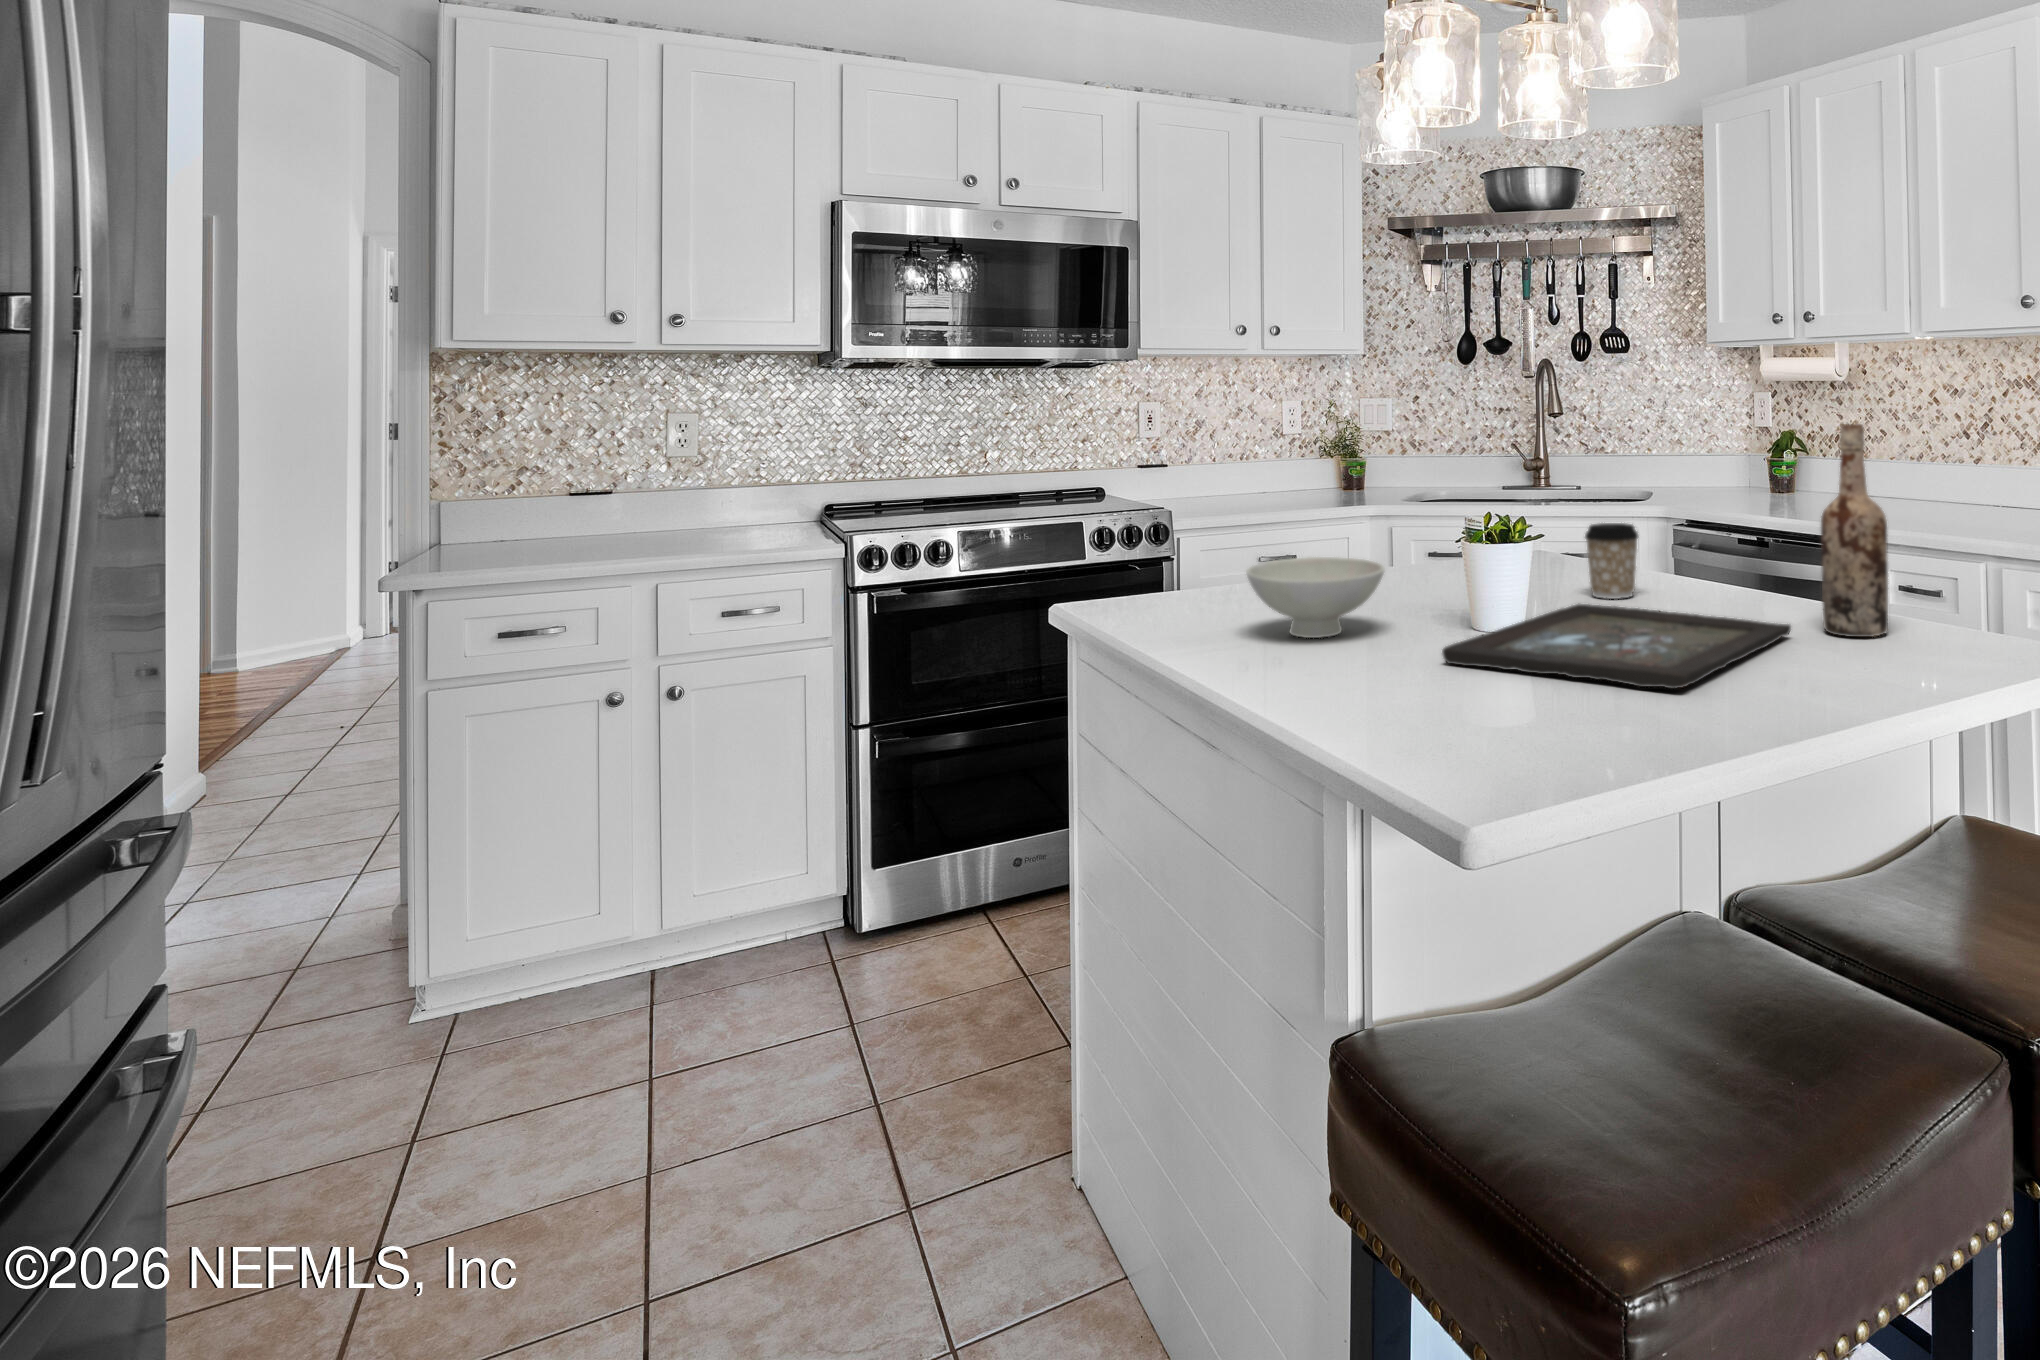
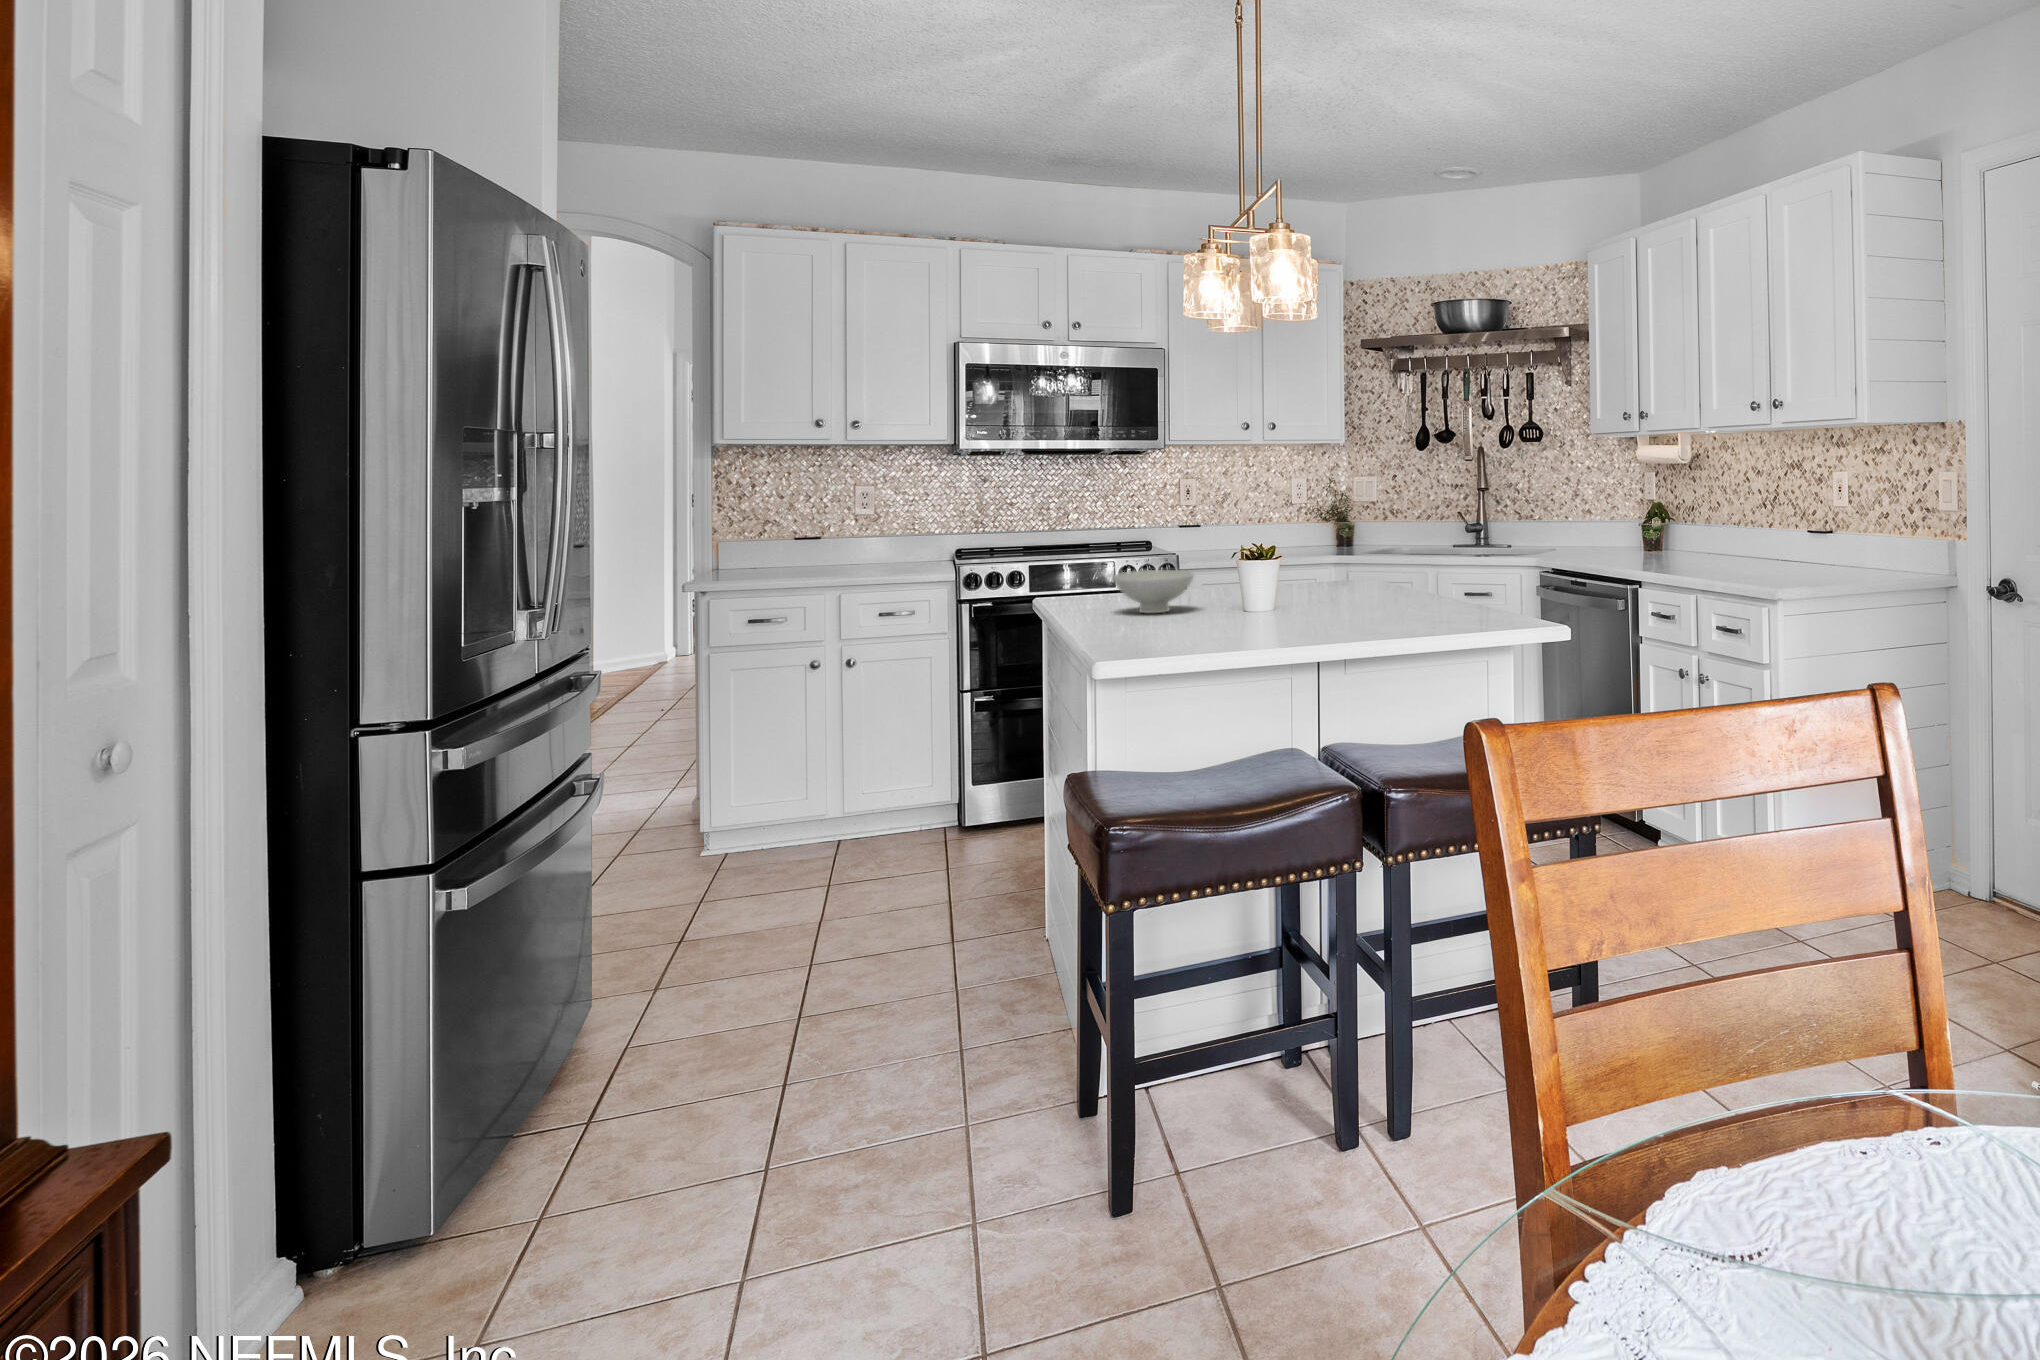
wine bottle: present [1821,424,1888,637] -> none [1435,493,1473,618]
coffee cup: present [1585,523,1638,599] -> none [1343,555,1378,601]
tray: present [1442,604,1791,689] -> none [1195,600,1412,633]

